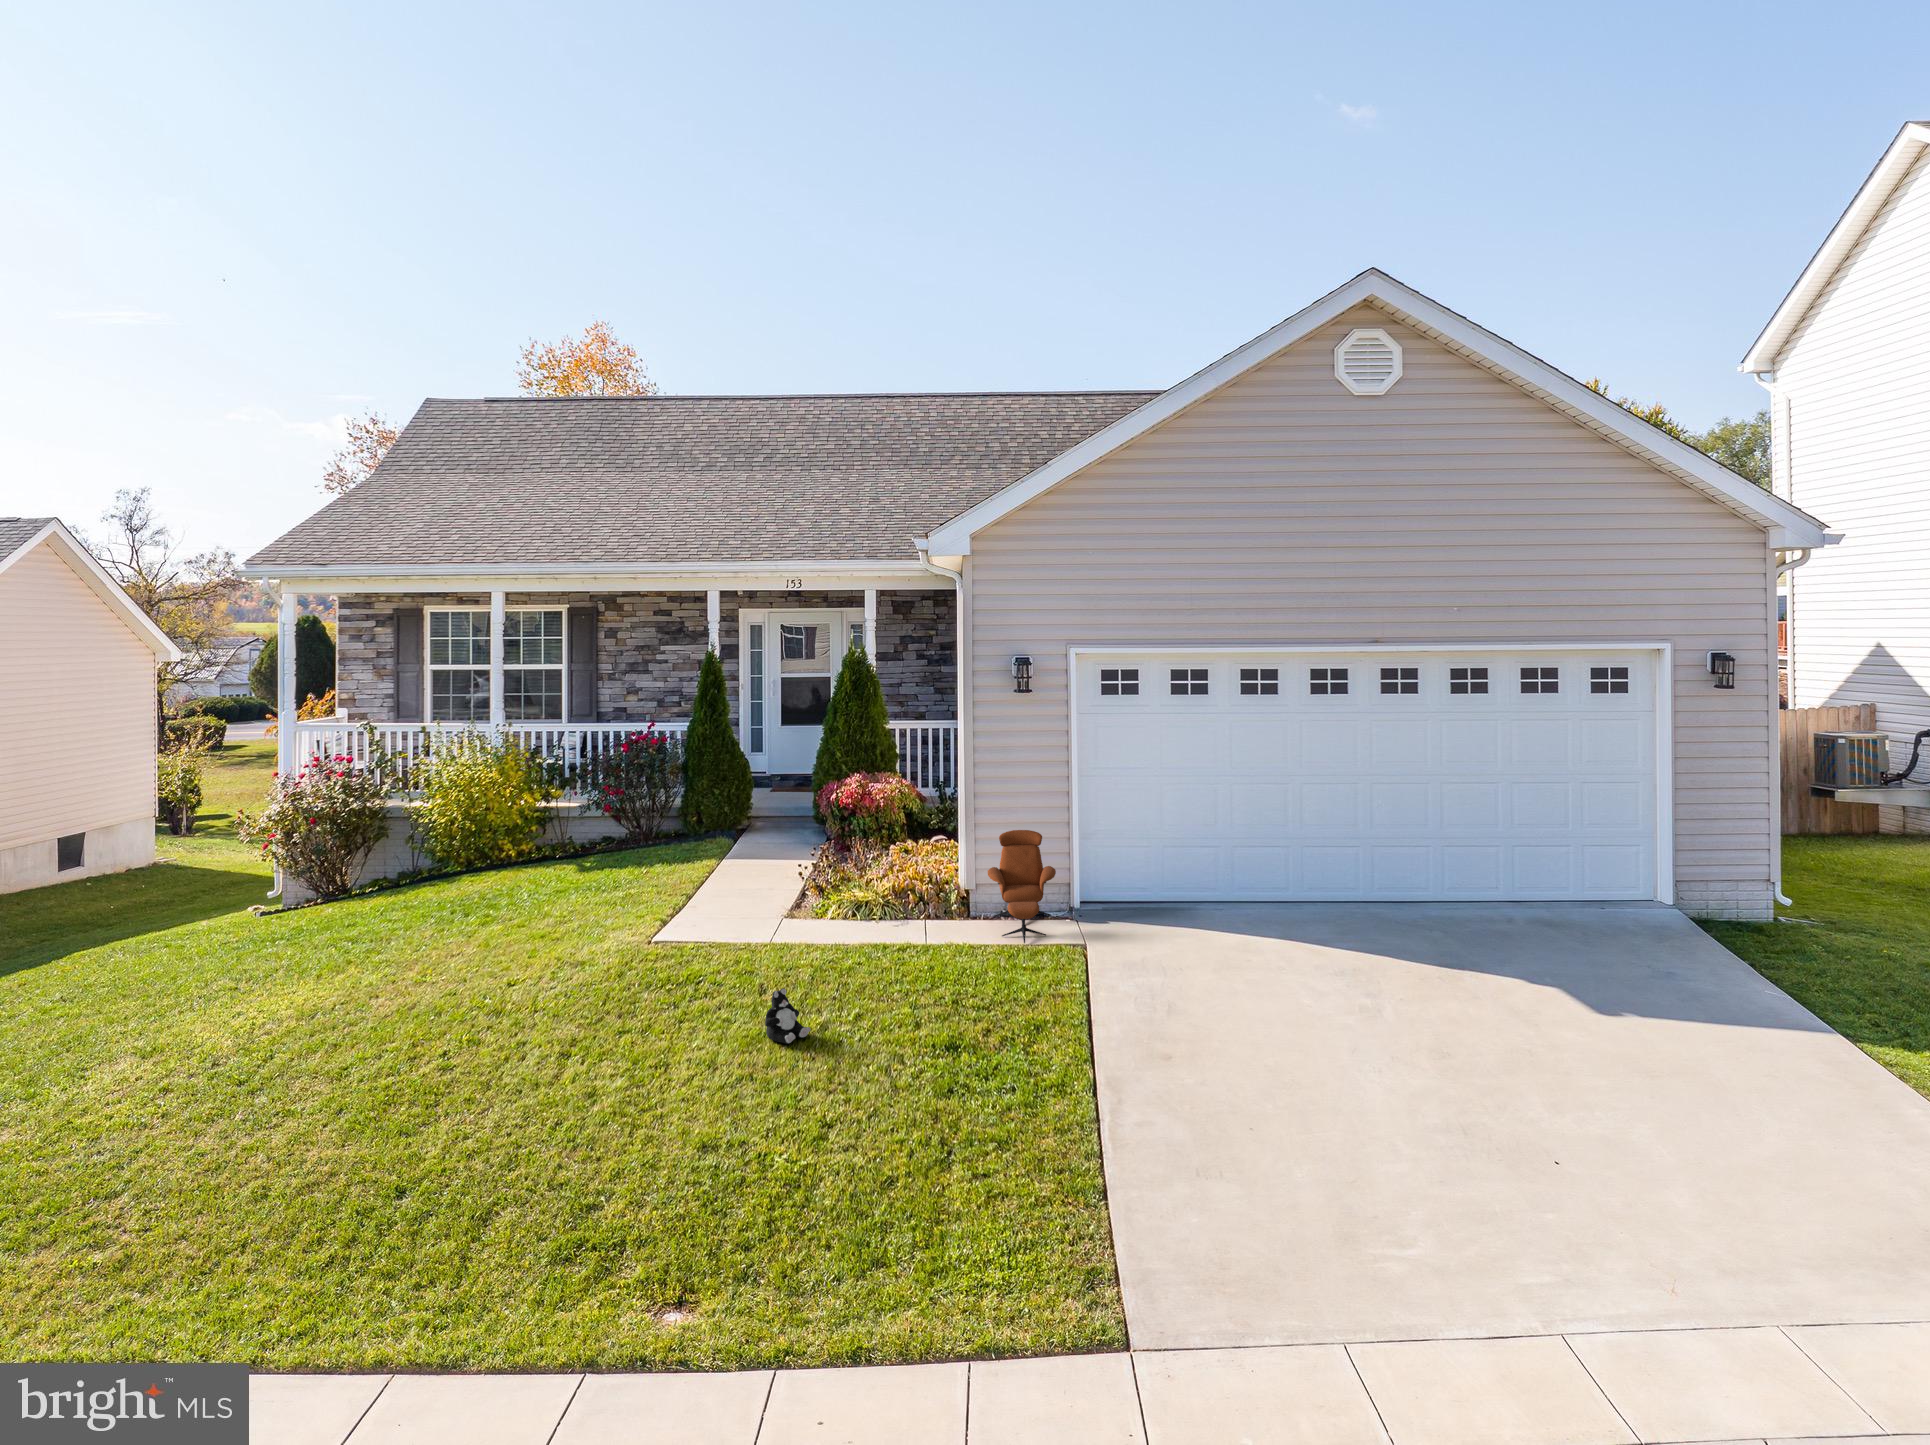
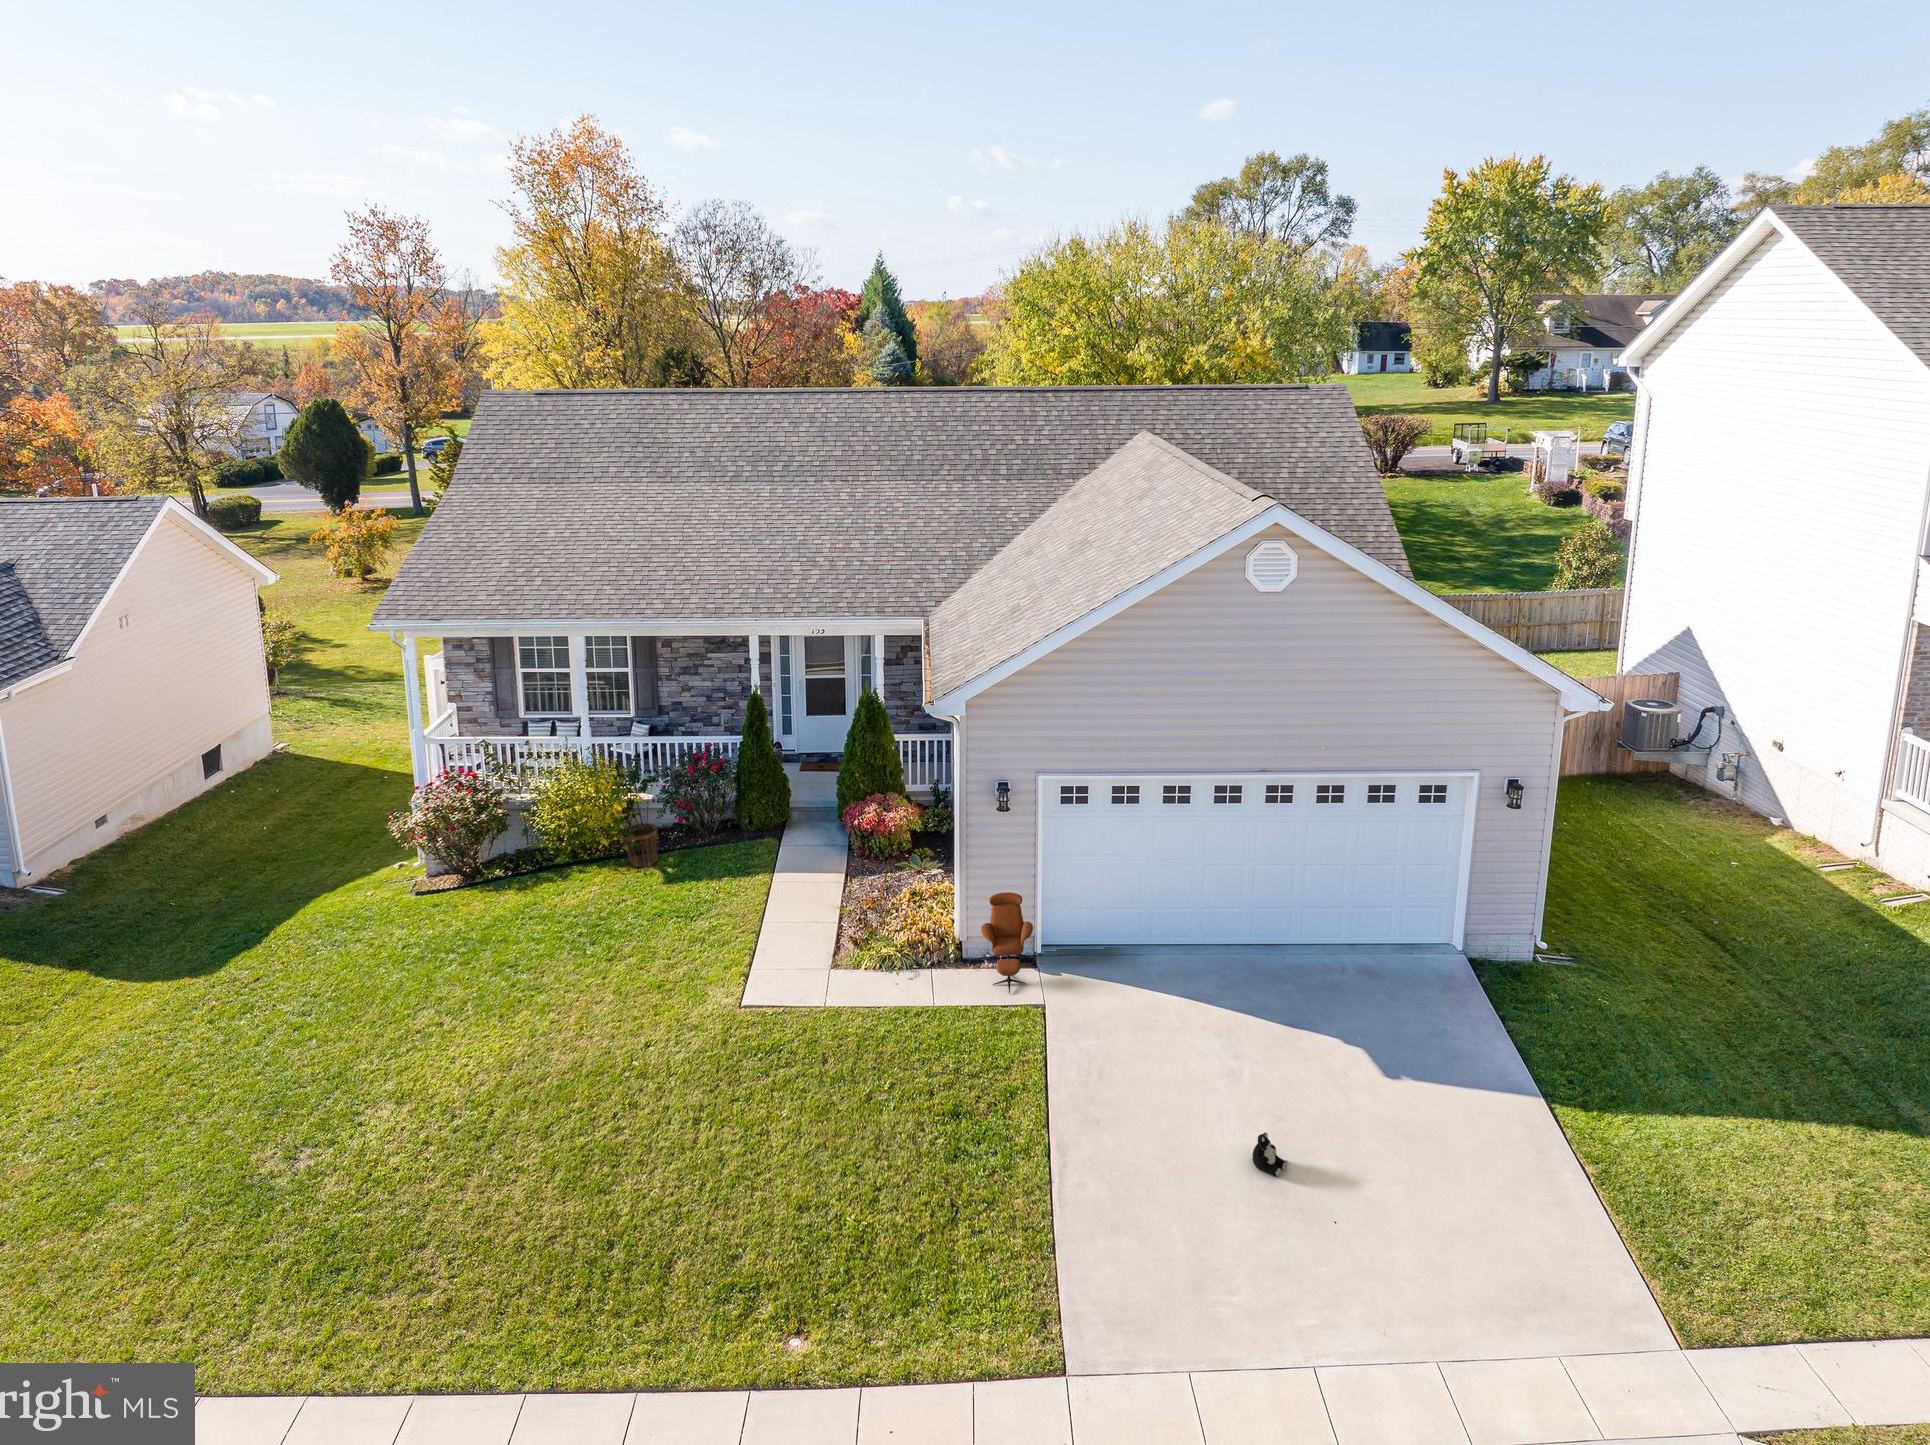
basket: none [529,812,578,863] -> present [621,823,658,867]
plush toy: present [765,988,810,1043] -> present [1252,1133,1289,1176]

